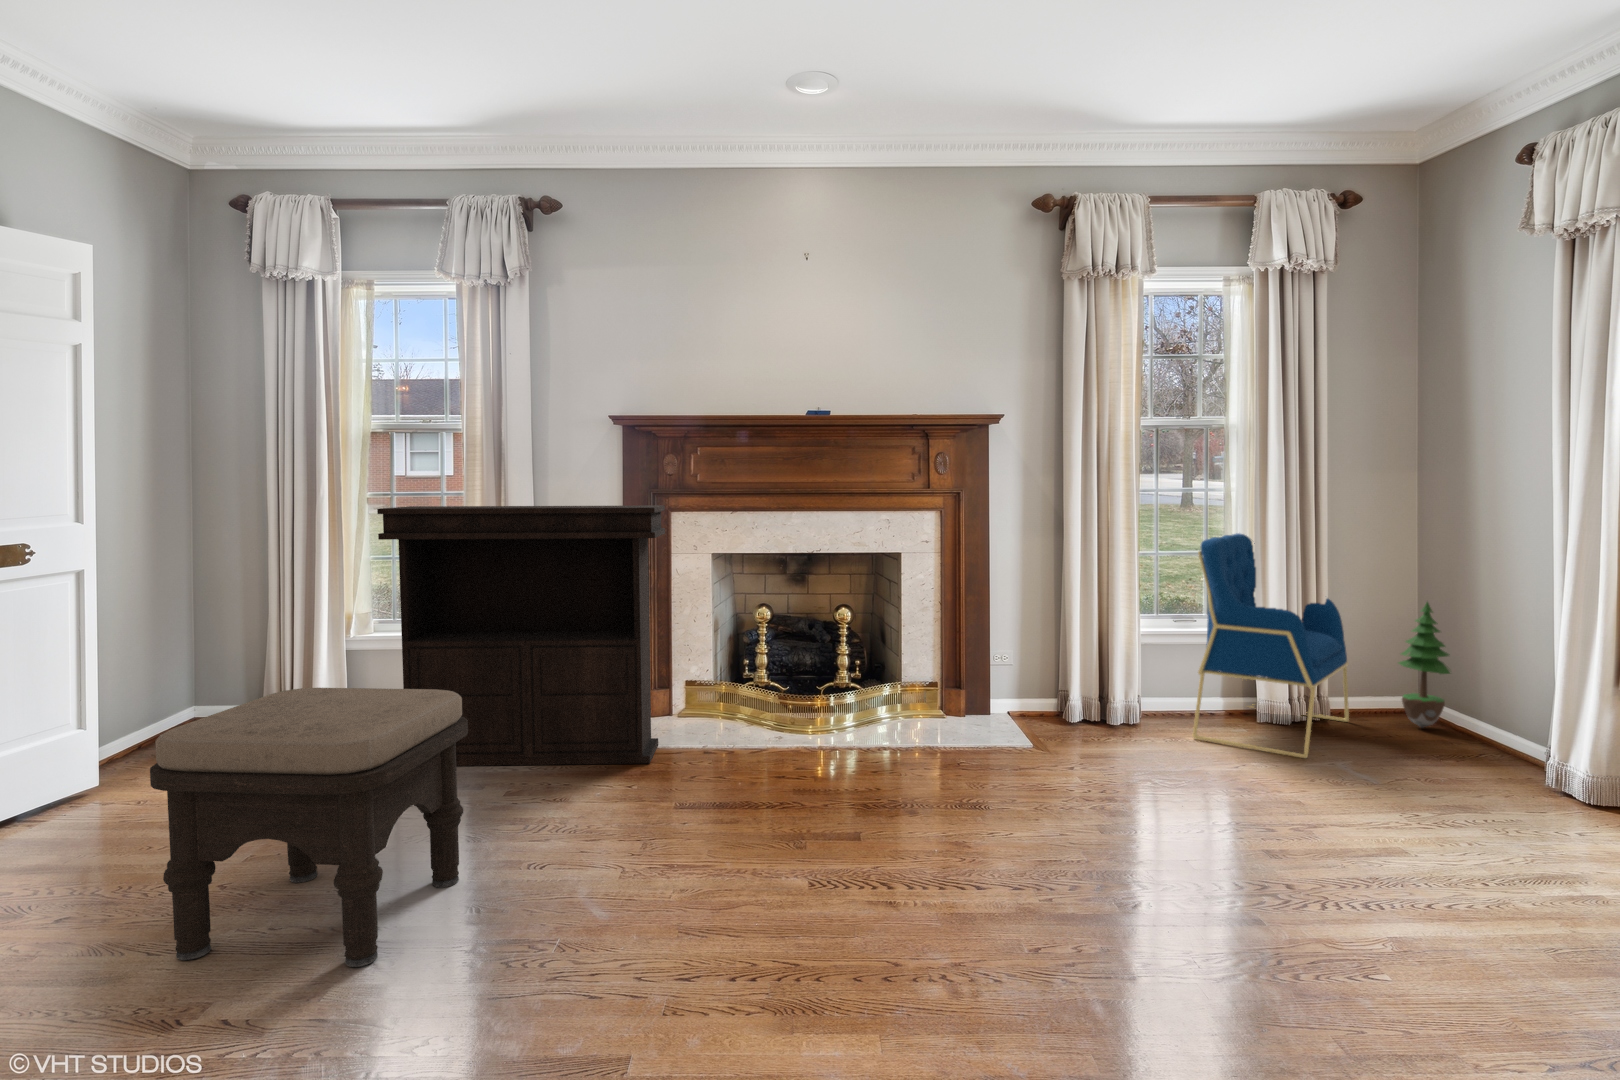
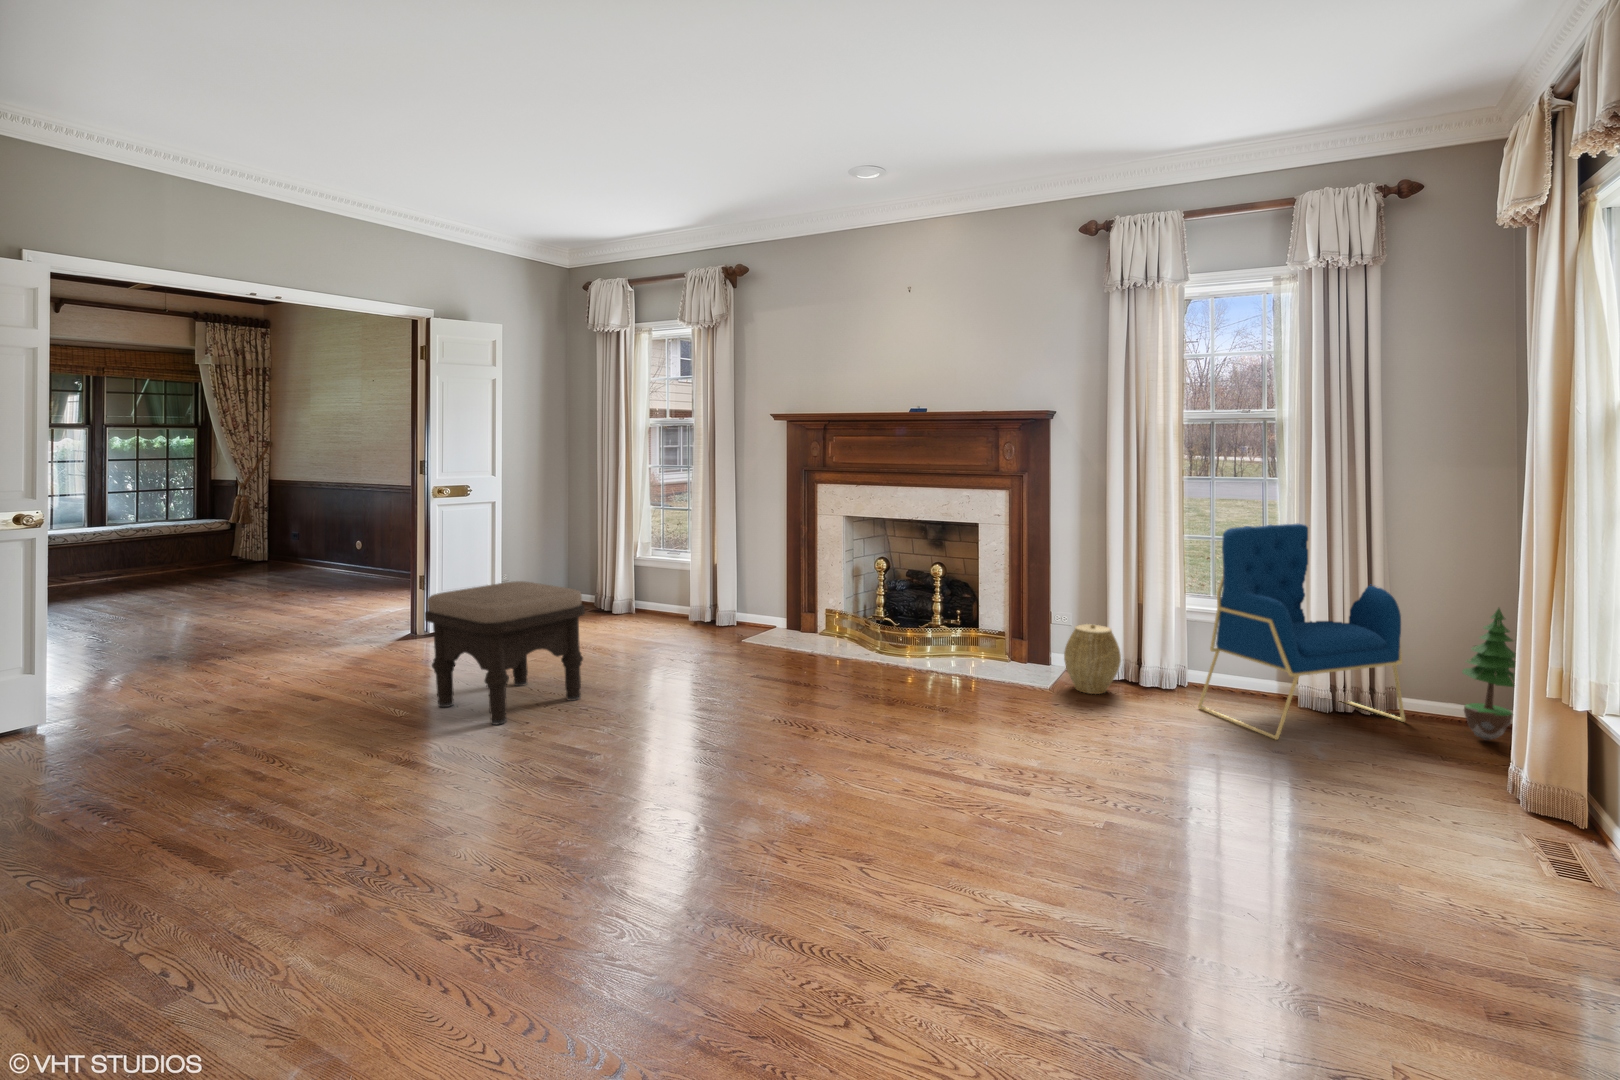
console table: present [377,505,665,766] -> none [616,478,788,659]
woven basket: none [1042,660,1107,741] -> present [1064,624,1121,694]

